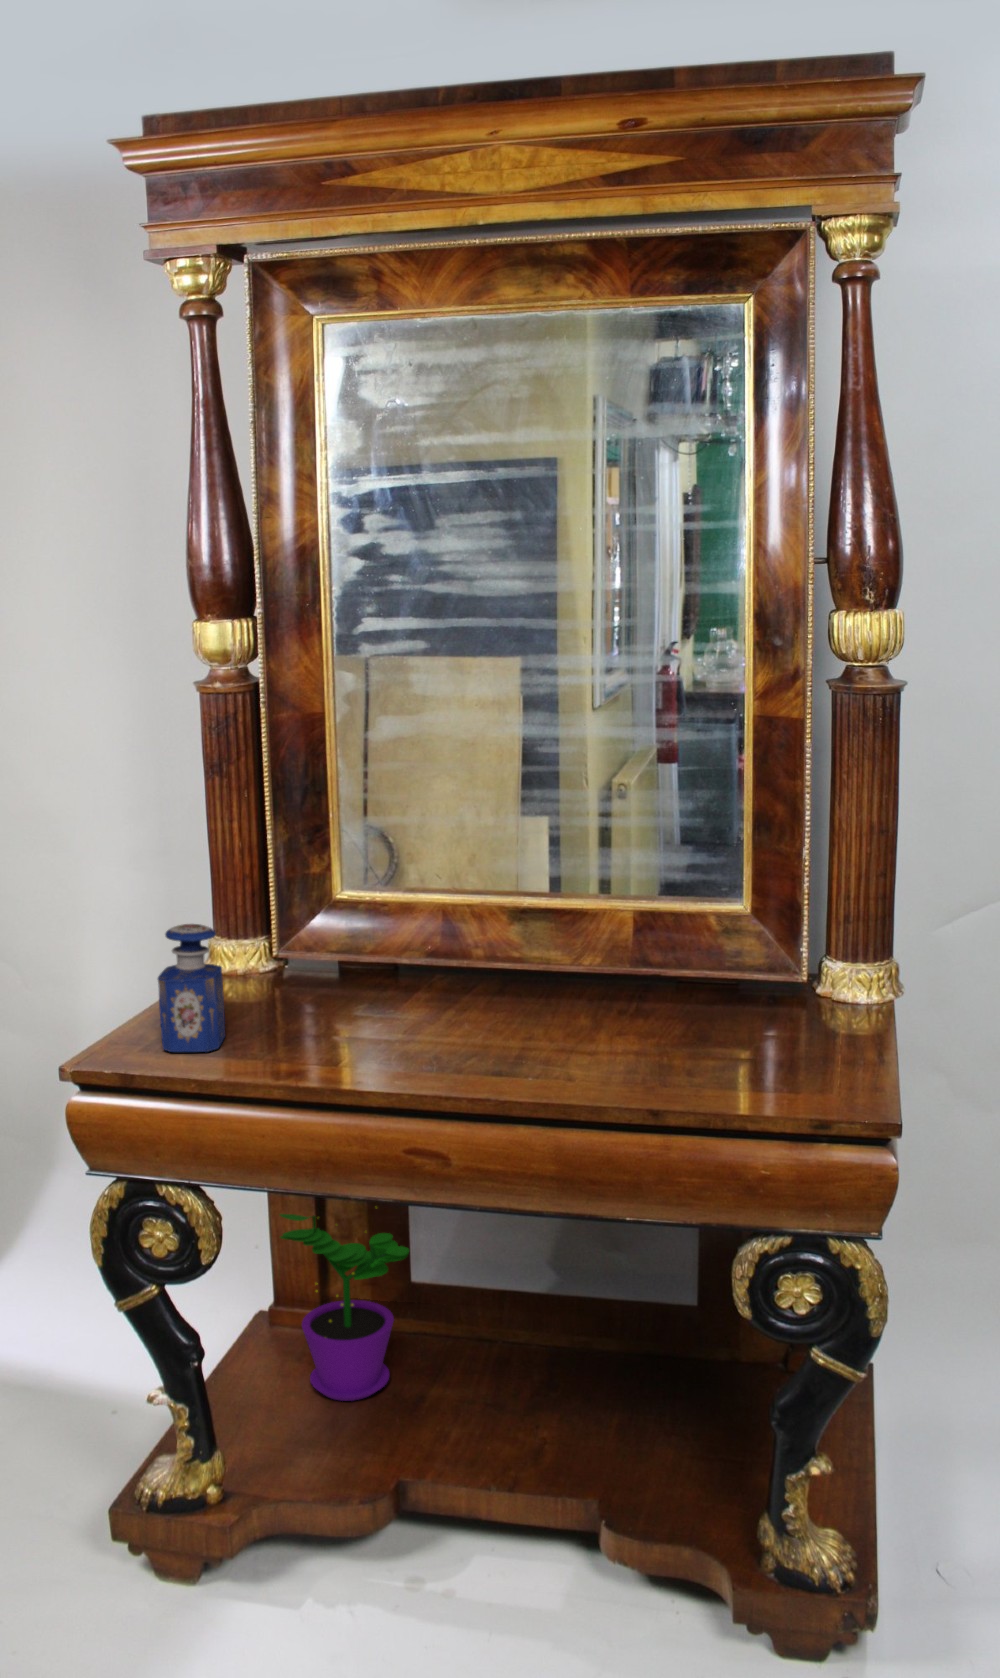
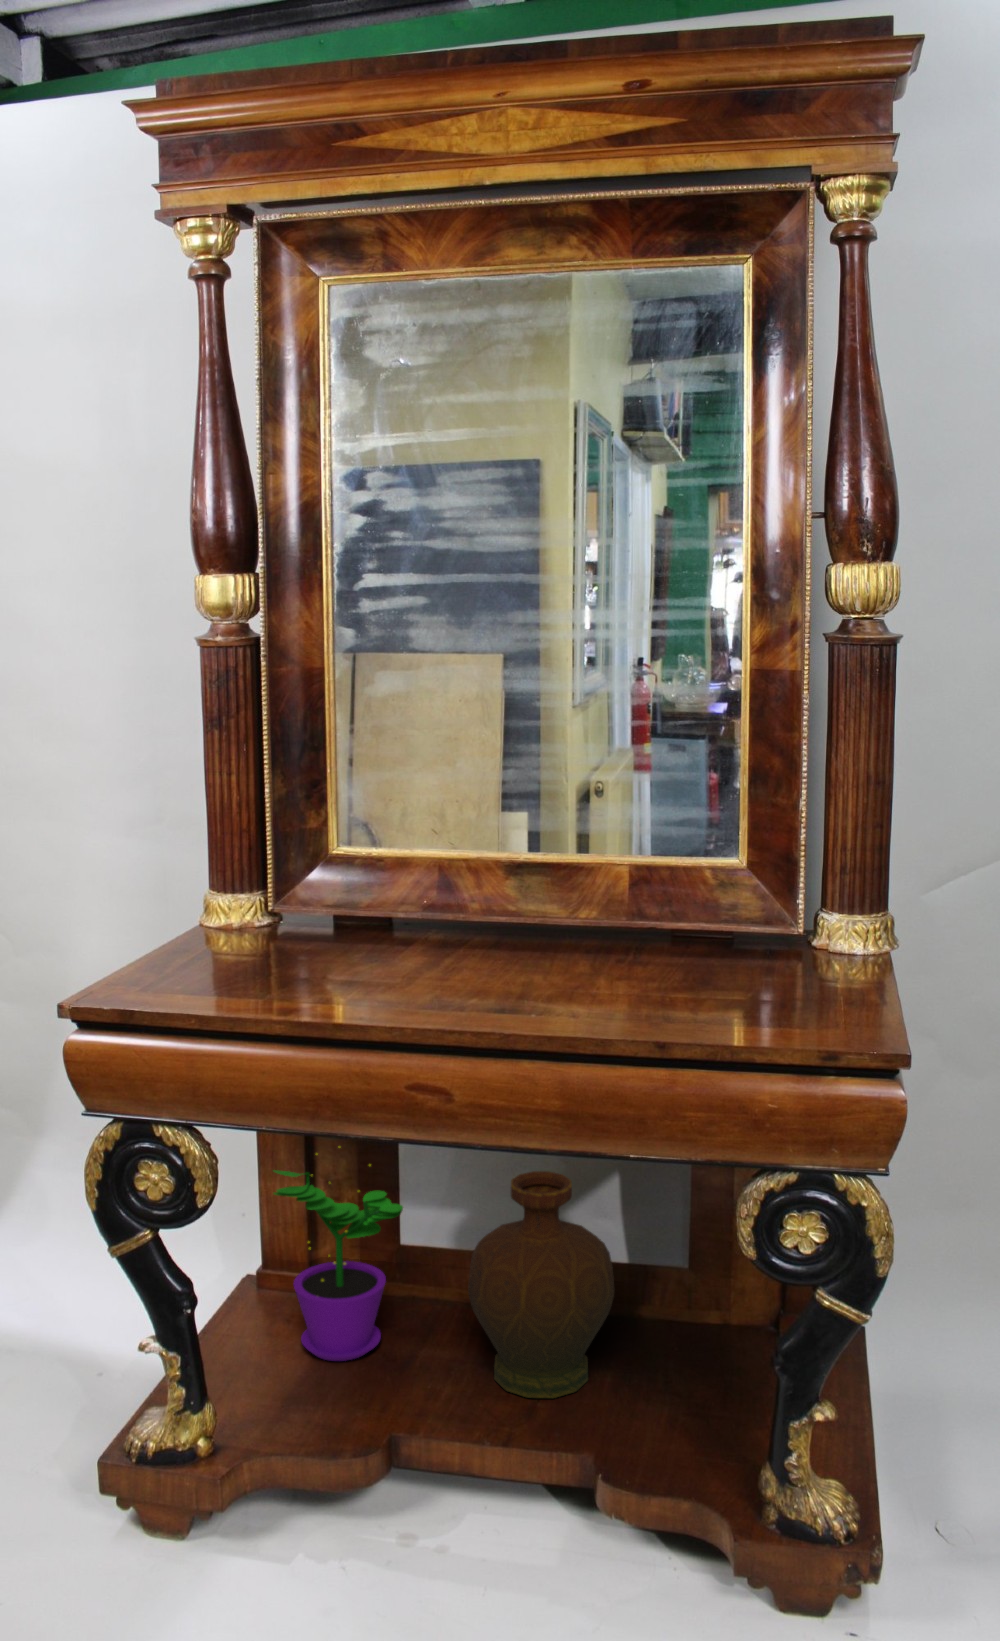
perfume bottle: present [158,924,225,1052] -> none [157,866,224,994]
decorative vase: none [474,1215,620,1440] -> present [468,1171,615,1398]

